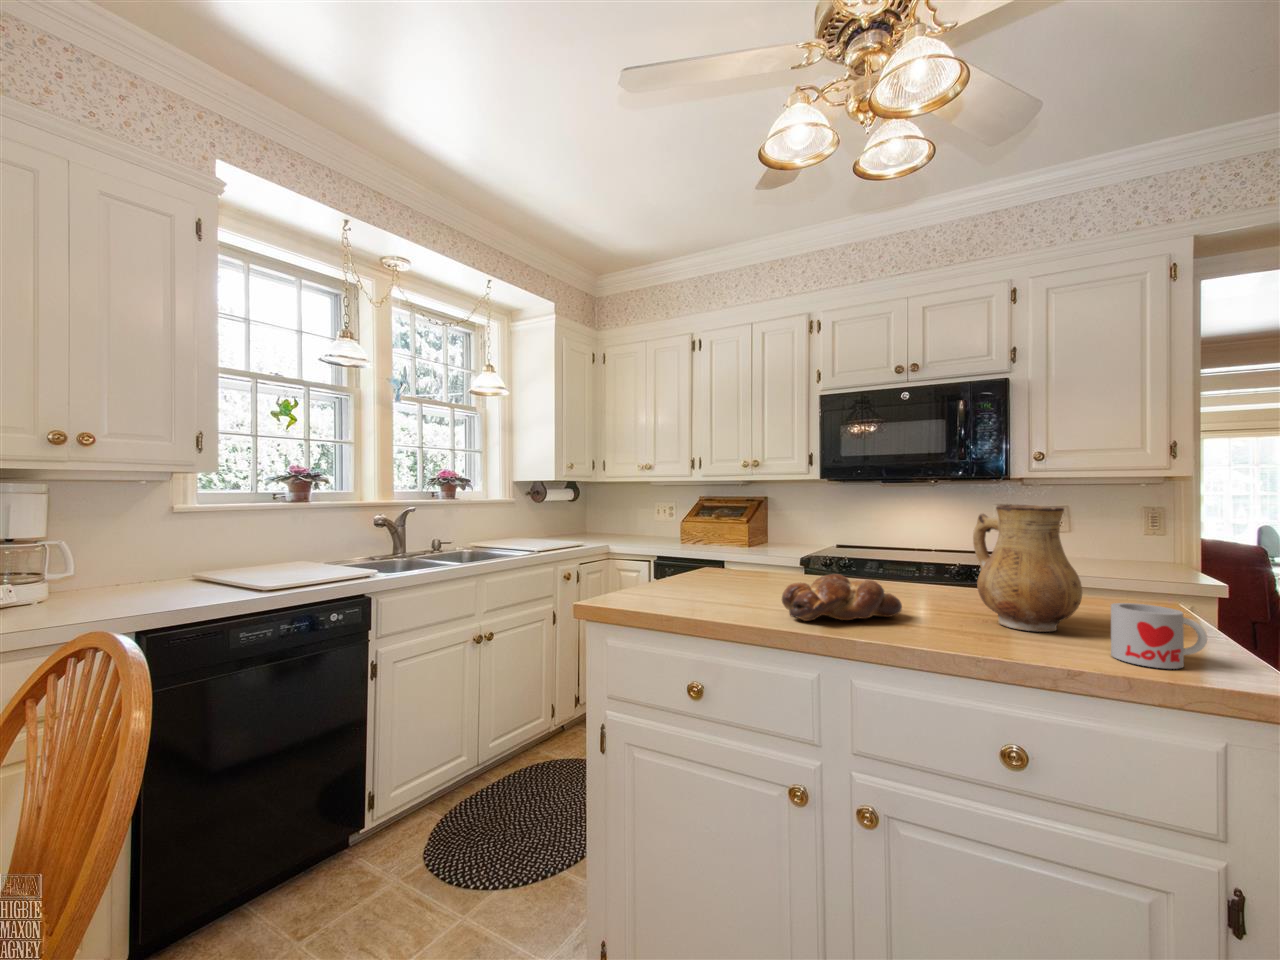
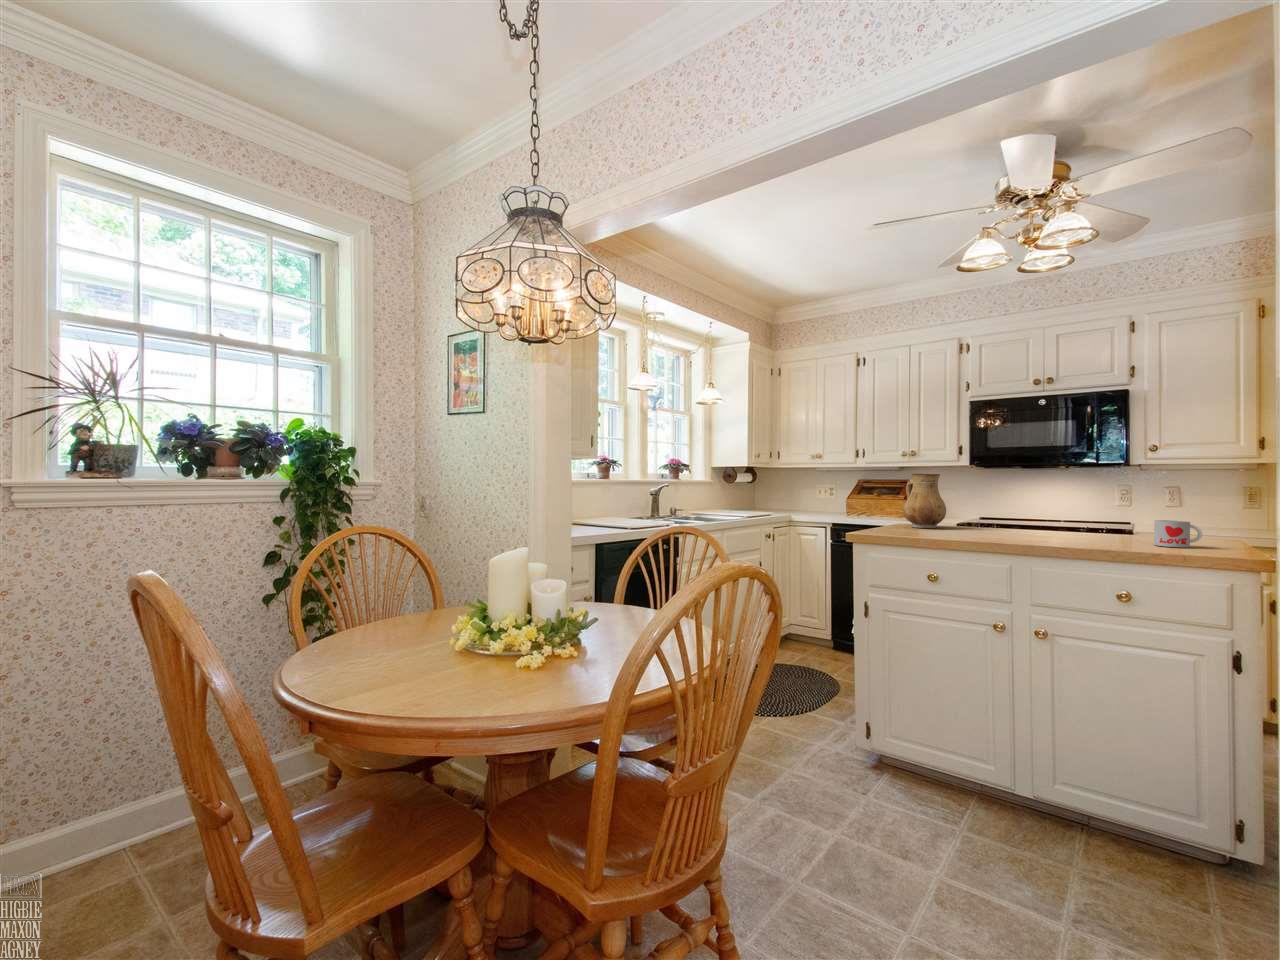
ceramic pitcher: present [973,505,1082,632] -> present [903,473,946,528]
bread loaf: present [782,574,902,621] -> none [967,512,1040,534]

